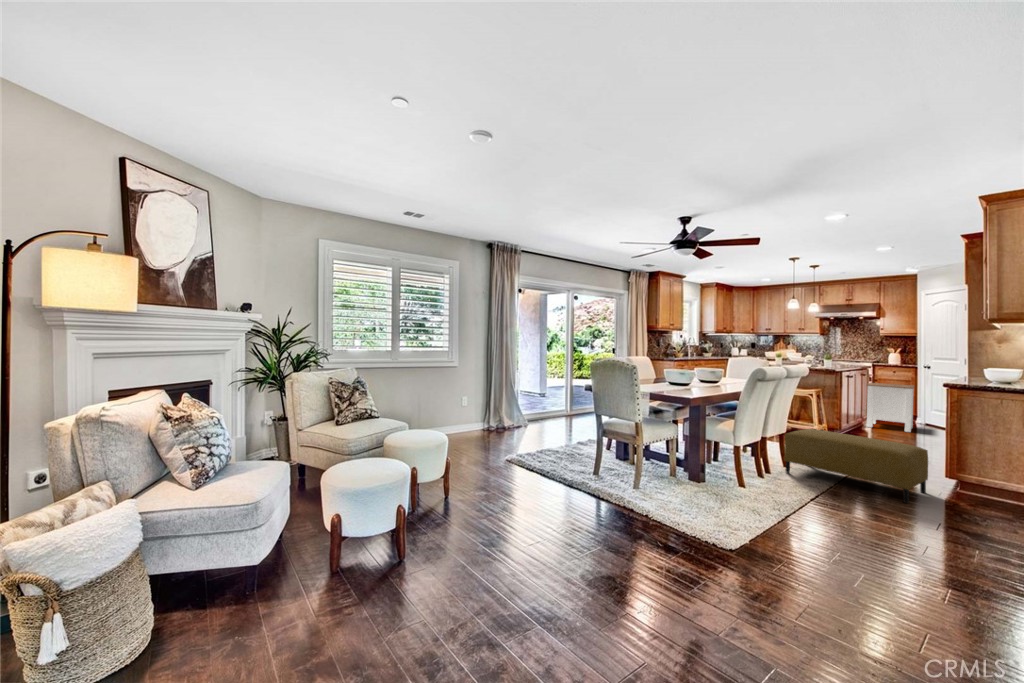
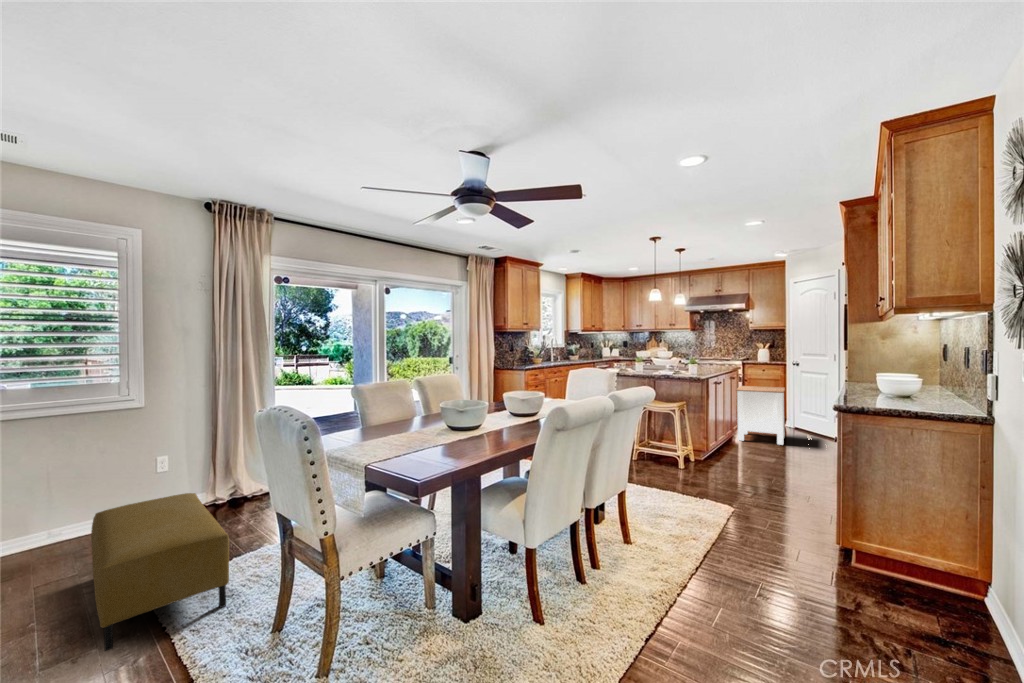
ottoman: present [784,429,928,503] -> present [91,493,229,651]

